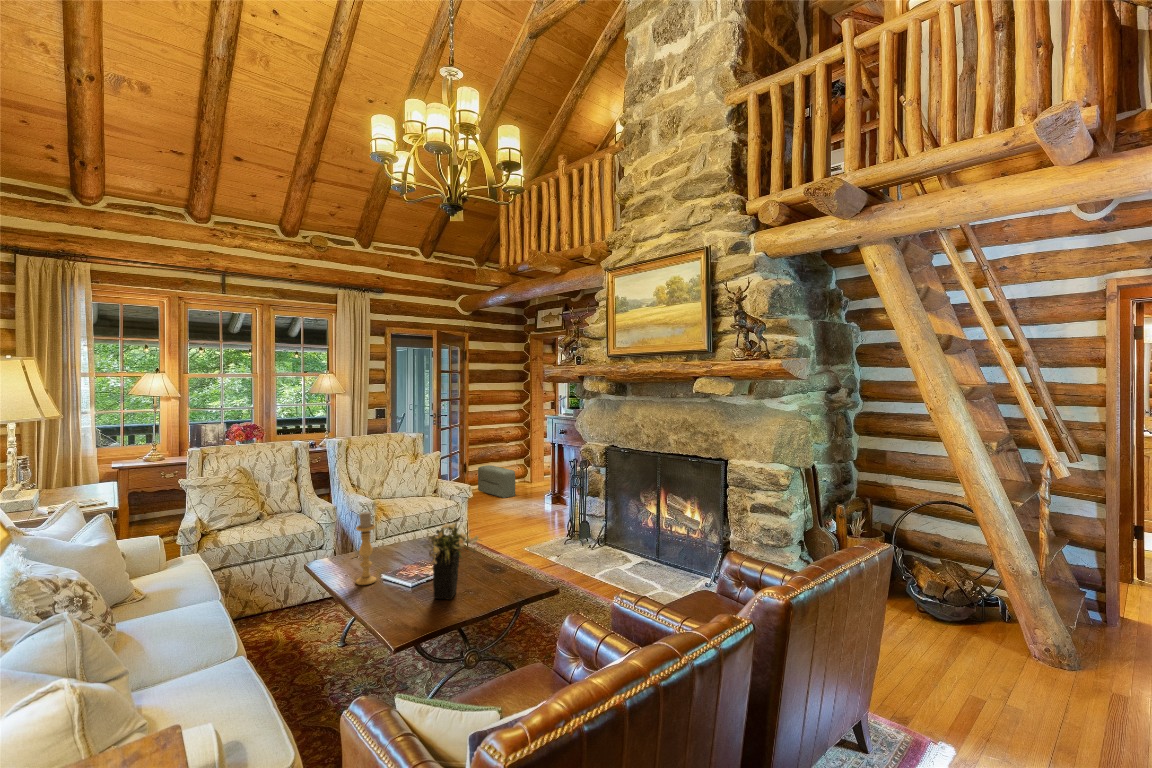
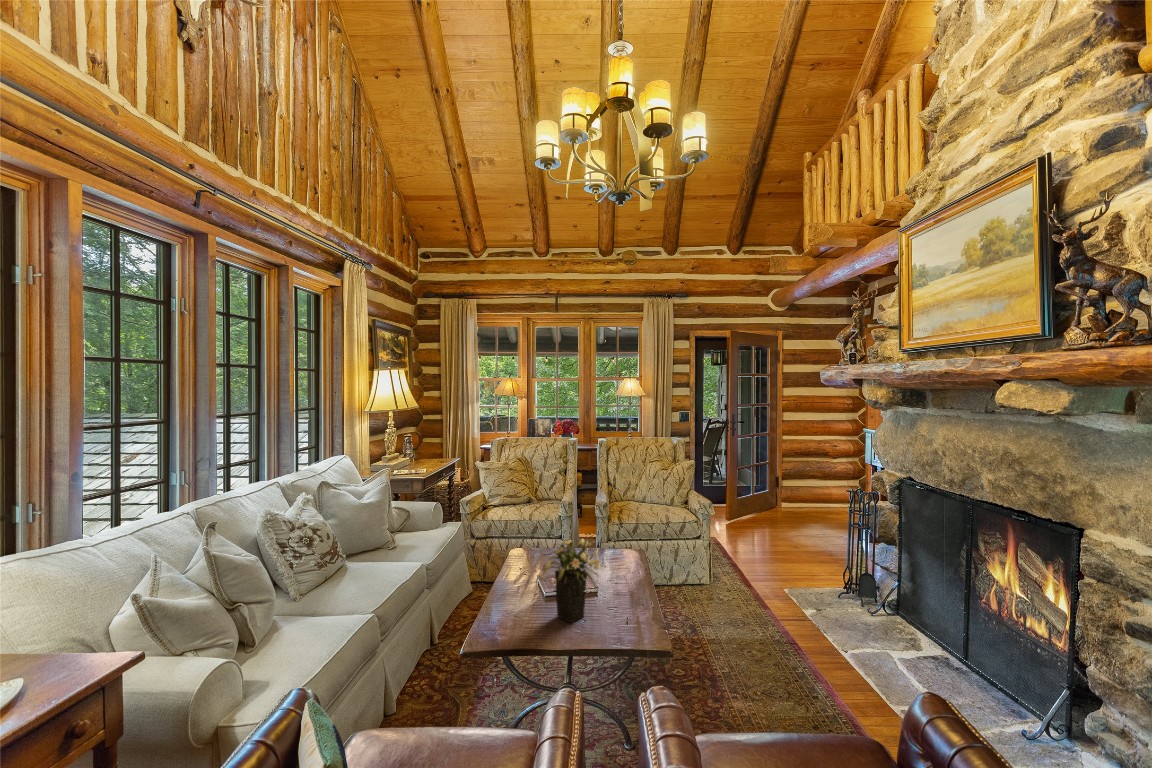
pouf: present [478,465,515,498] -> none [793,481,832,522]
candle holder: present [356,512,376,585] -> none [520,511,538,583]

